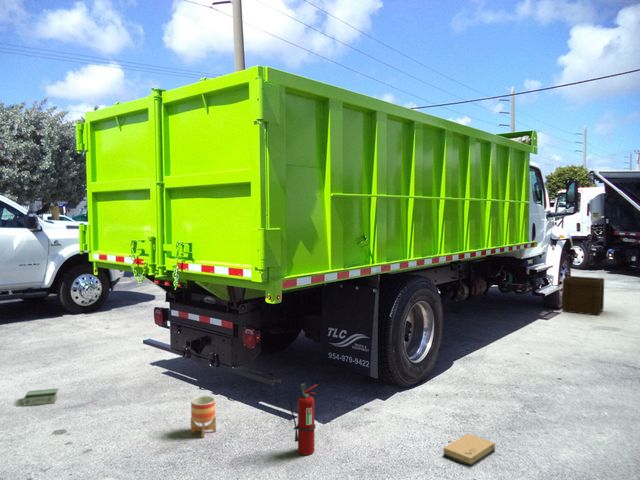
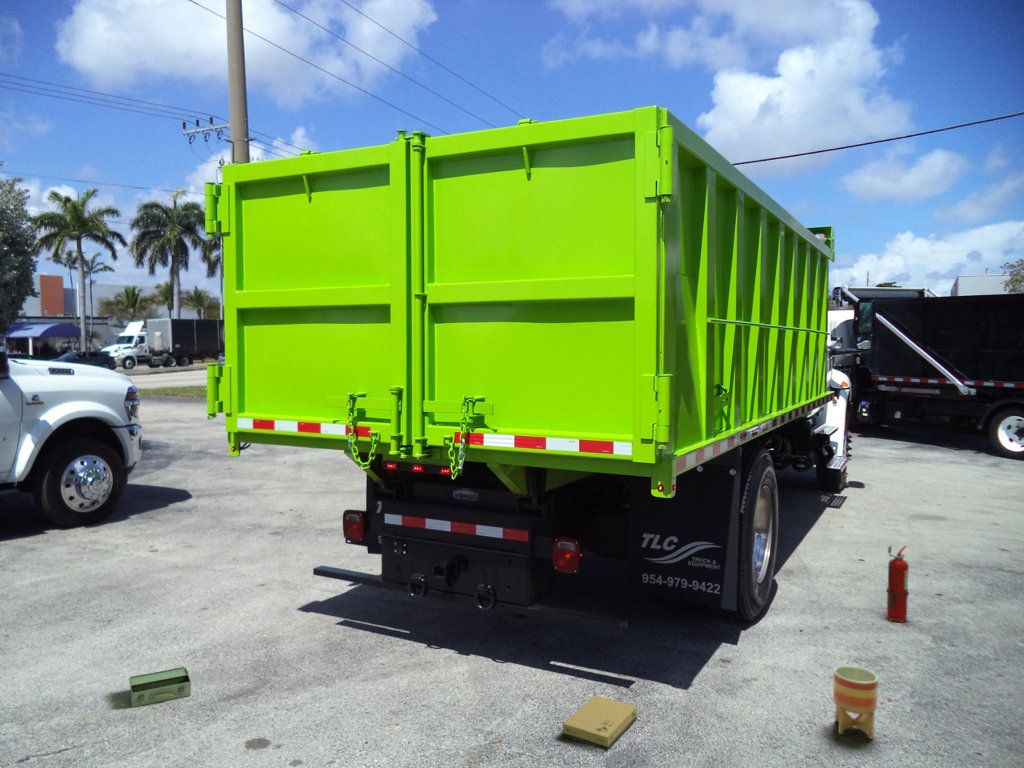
wooden crate: present [562,276,604,315] -> none [799,450,851,502]
fire extinguisher: present [291,384,318,455] -> present [886,546,909,622]
planter: present [191,396,216,438] -> present [833,666,878,739]
cardboard box: present [444,434,495,466] -> present [563,695,637,751]

